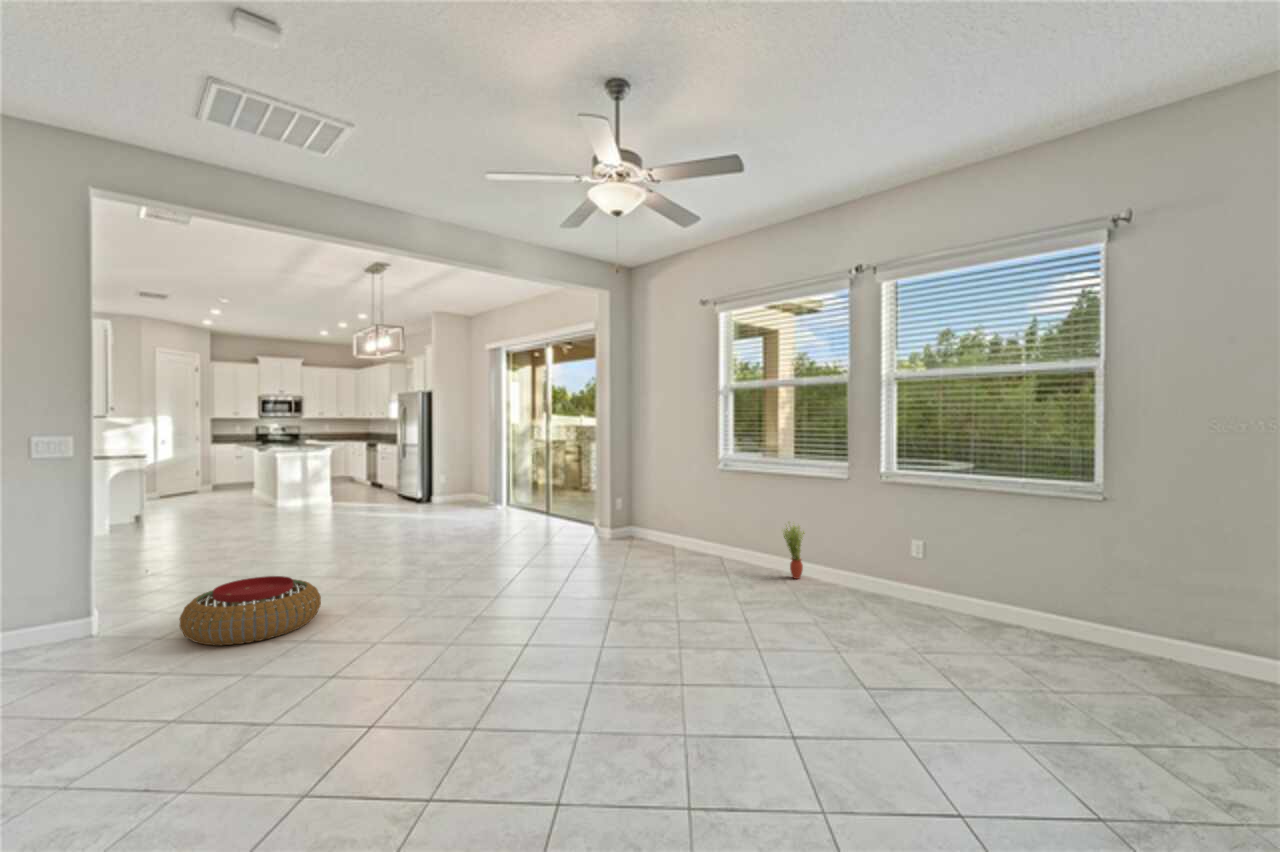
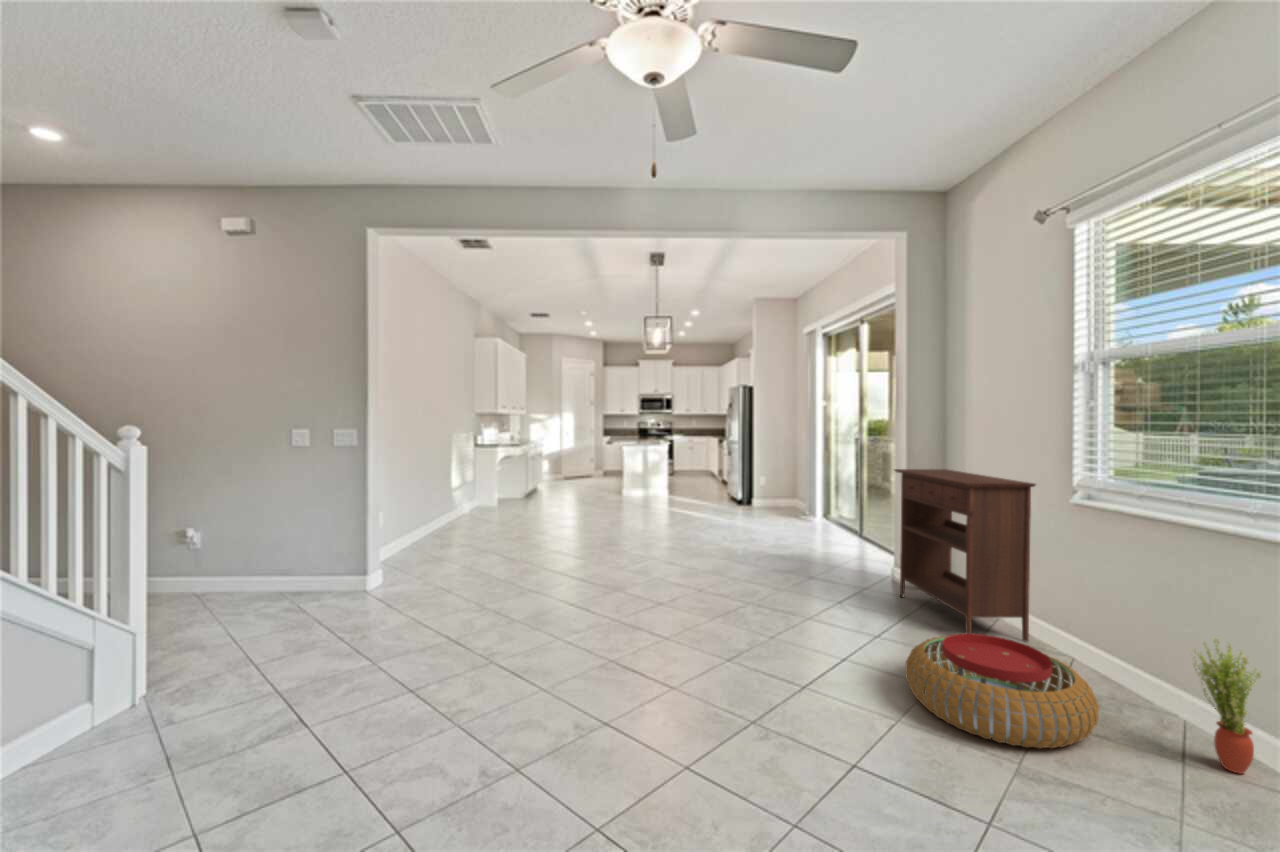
console table: none [609,455,699,558] -> present [895,469,1035,642]
pouf: present [179,576,321,645] -> present [906,634,1099,749]

